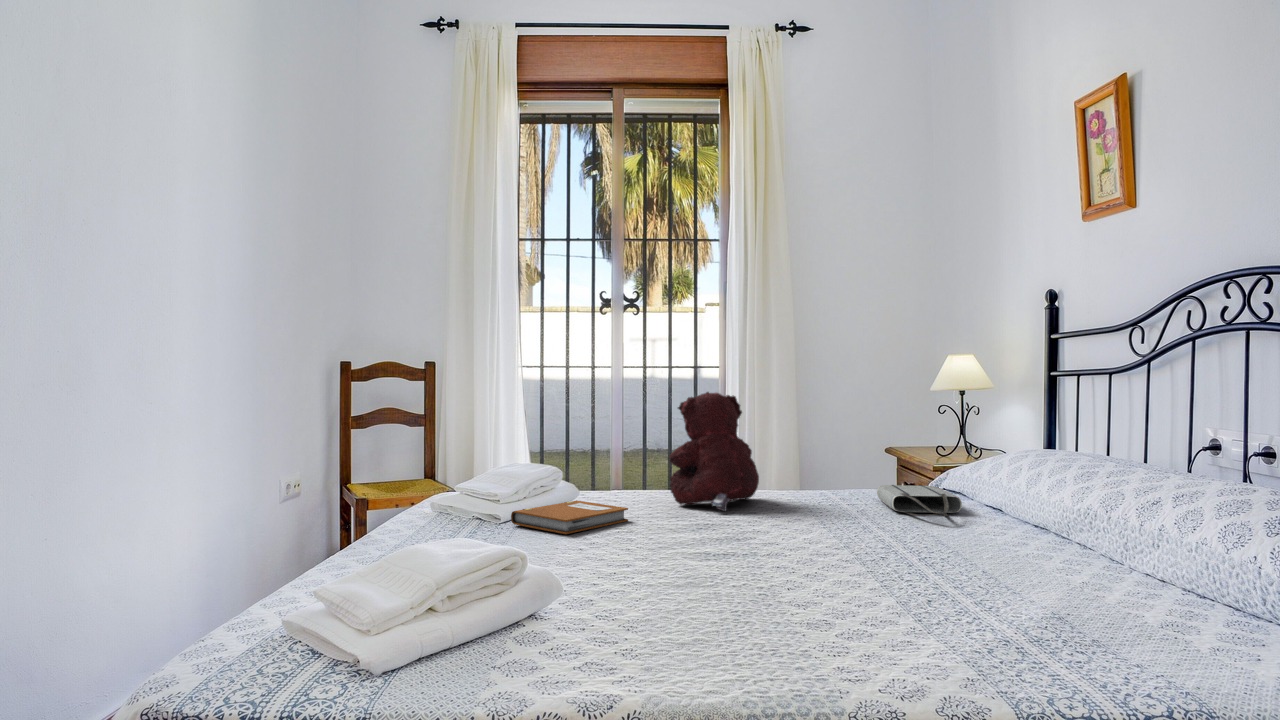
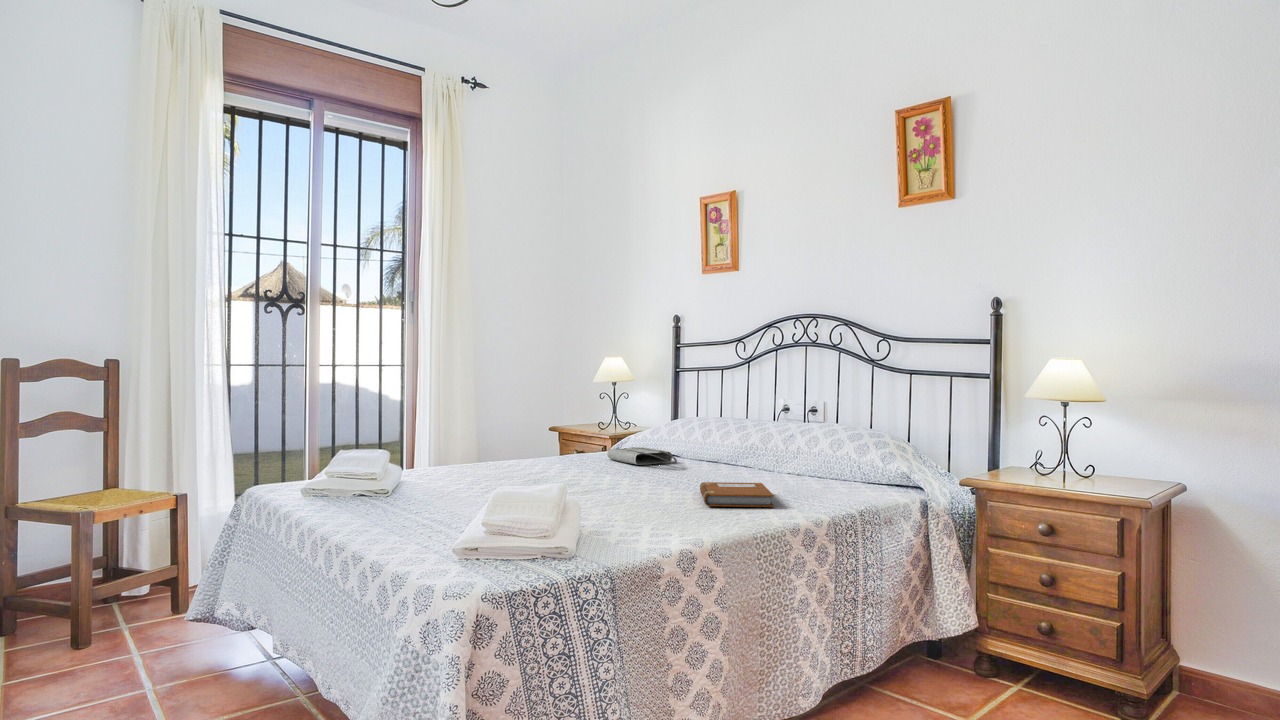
teddy bear: present [670,392,759,511] -> none [476,385,545,476]
notebook: present [511,500,628,534] -> present [700,482,774,507]

